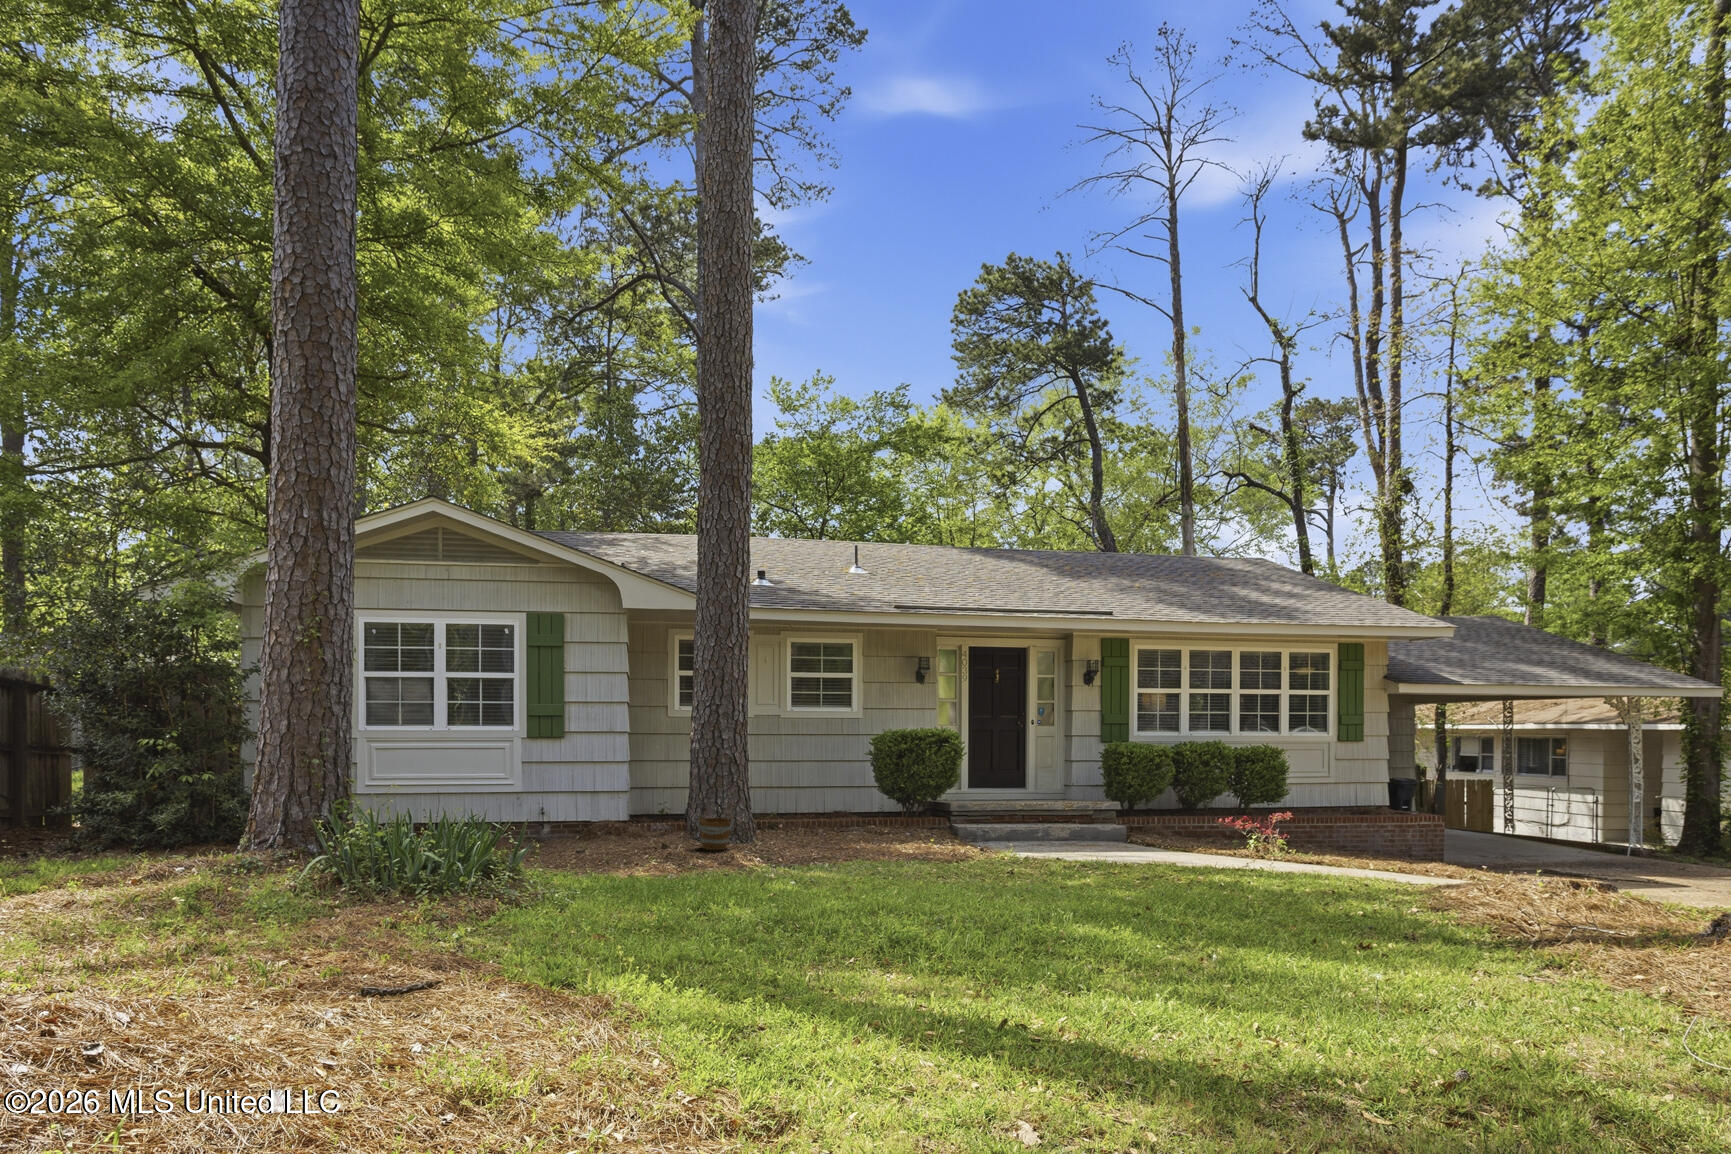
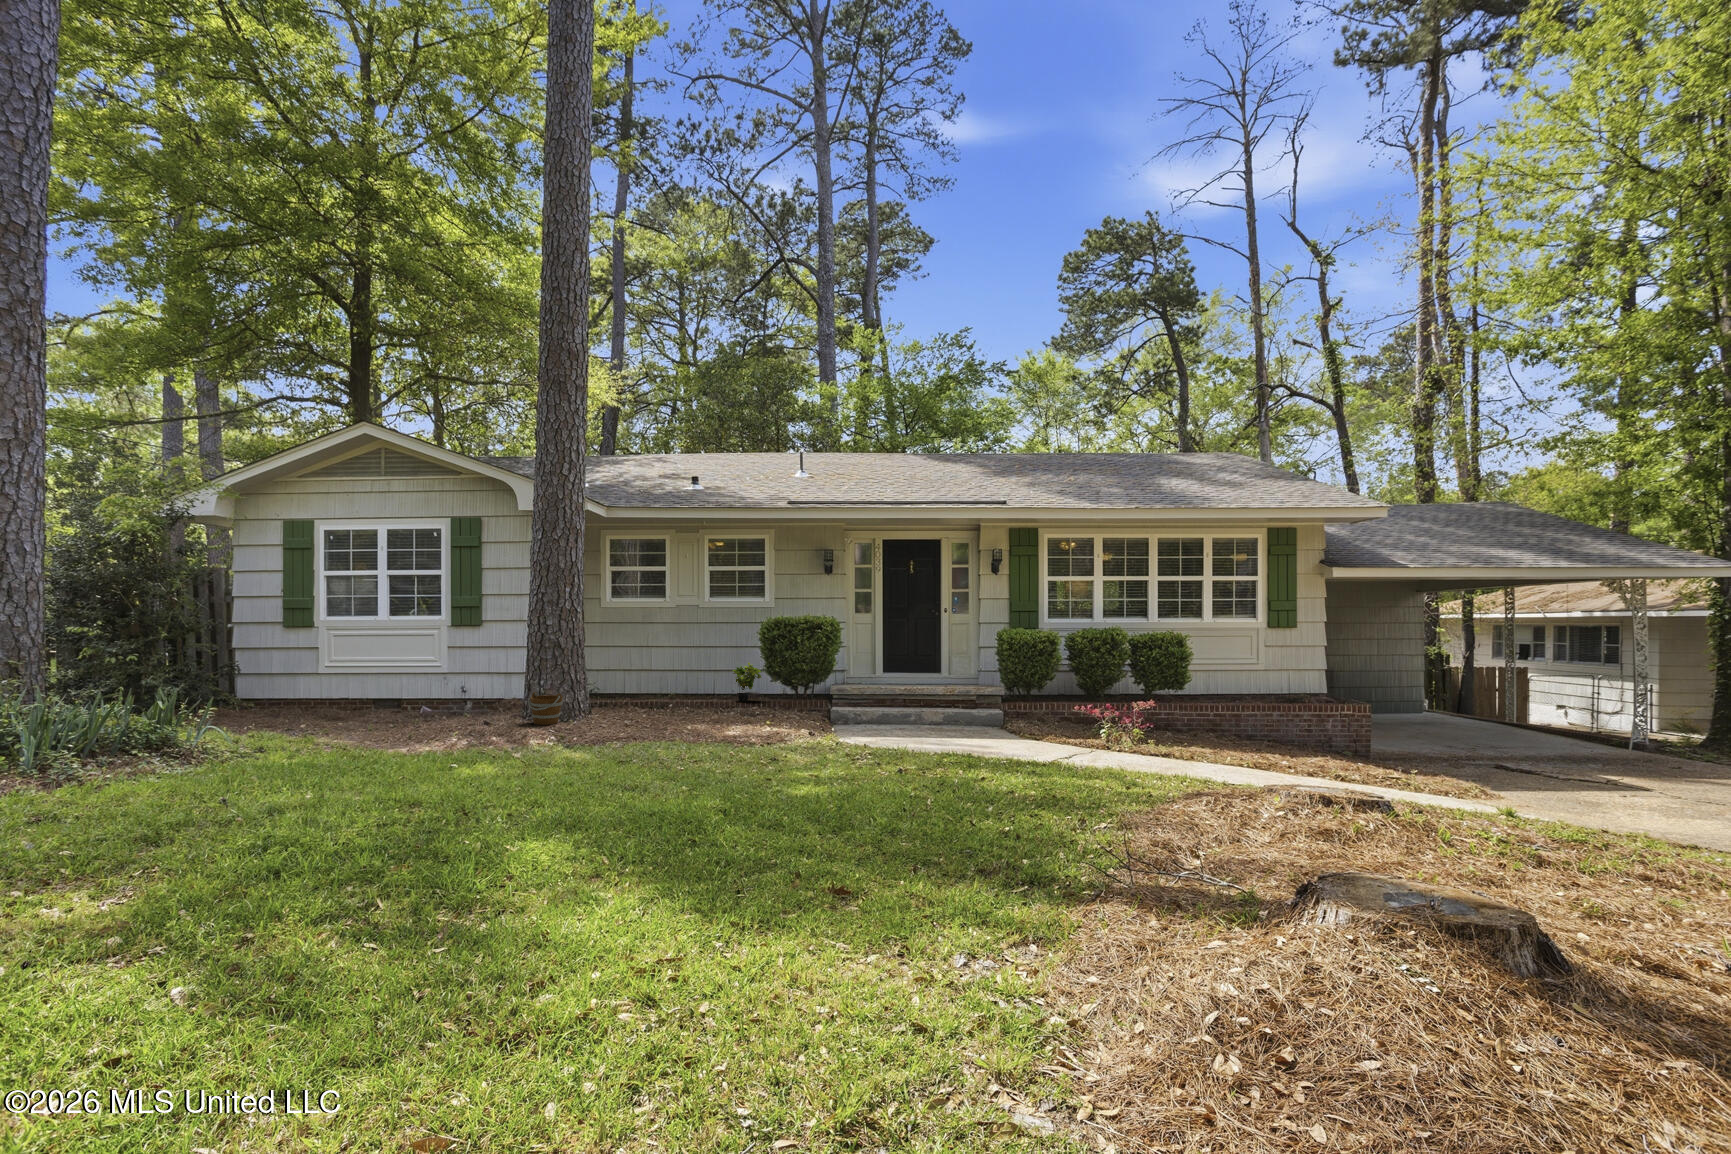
potted plant: none [822,779,854,823] -> present [733,663,762,702]

